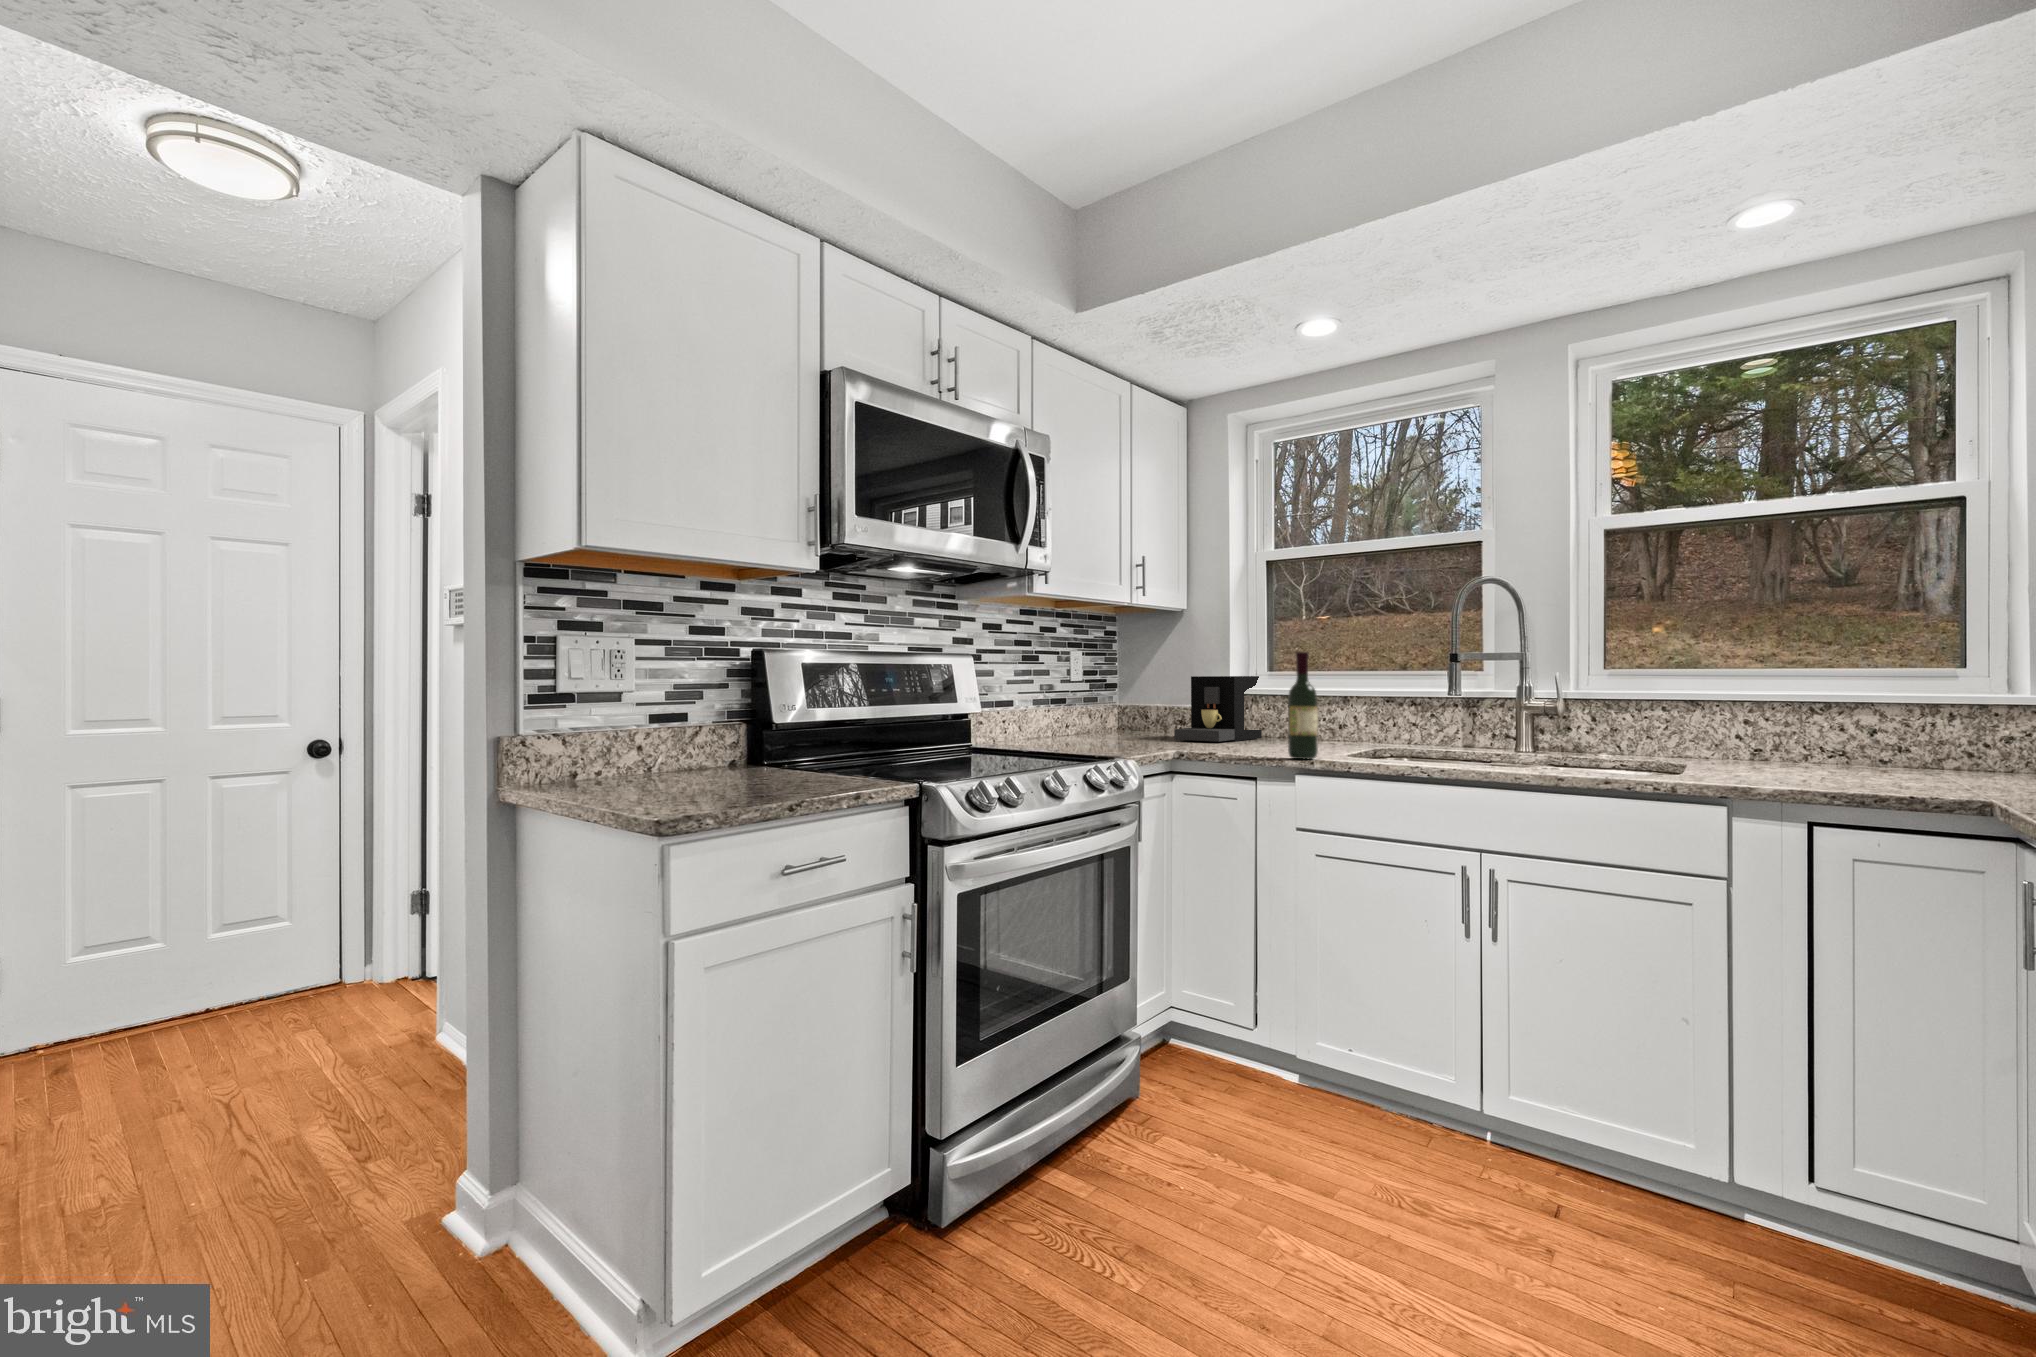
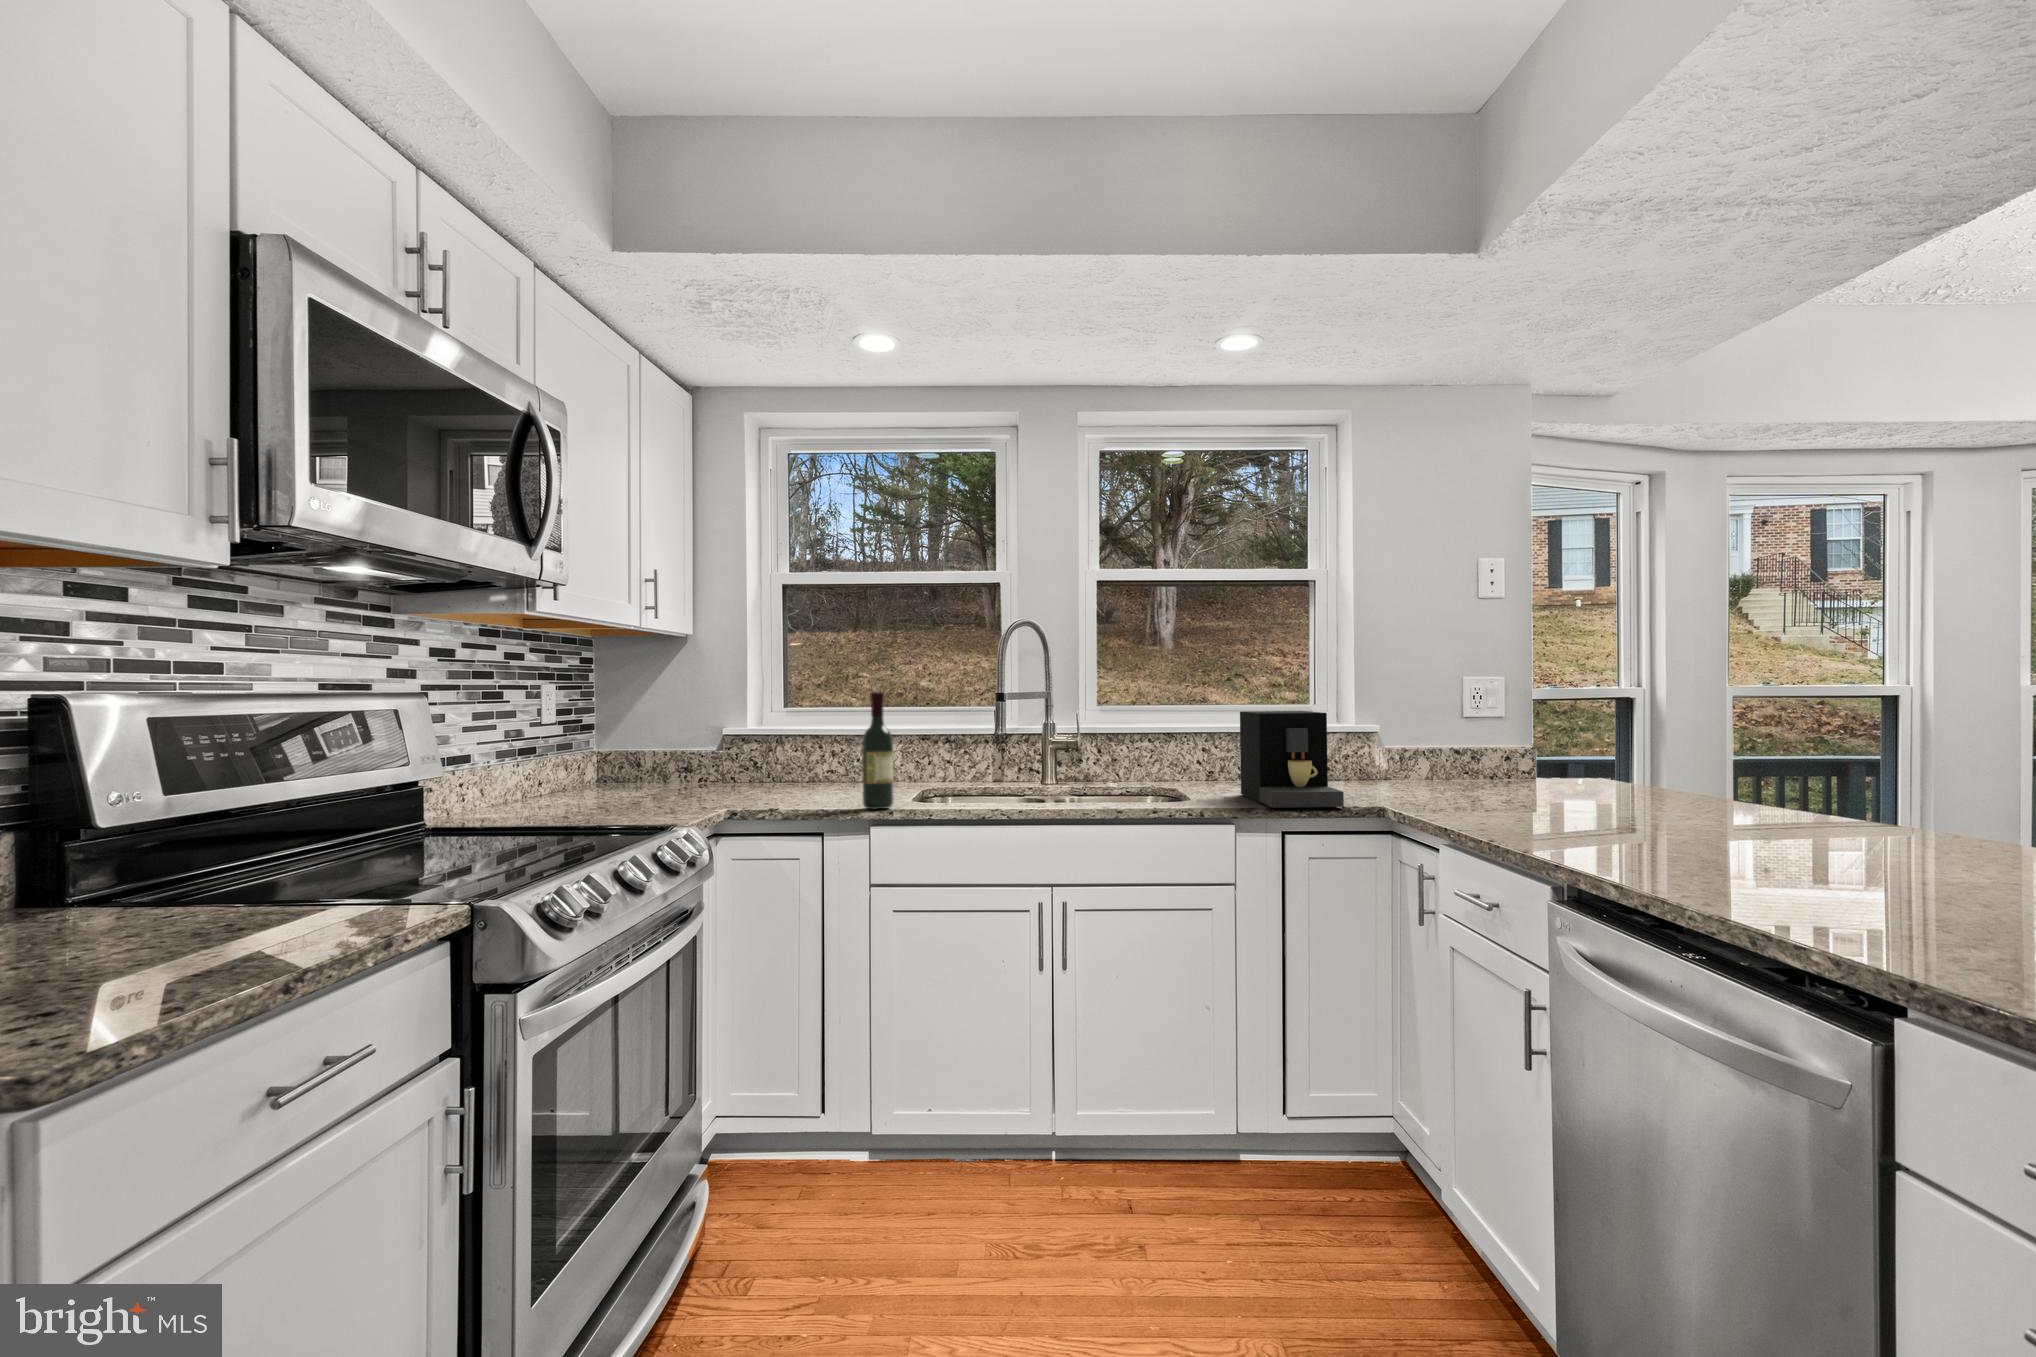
coffee maker: present [1174,676,1262,742] -> present [1240,711,1344,808]

